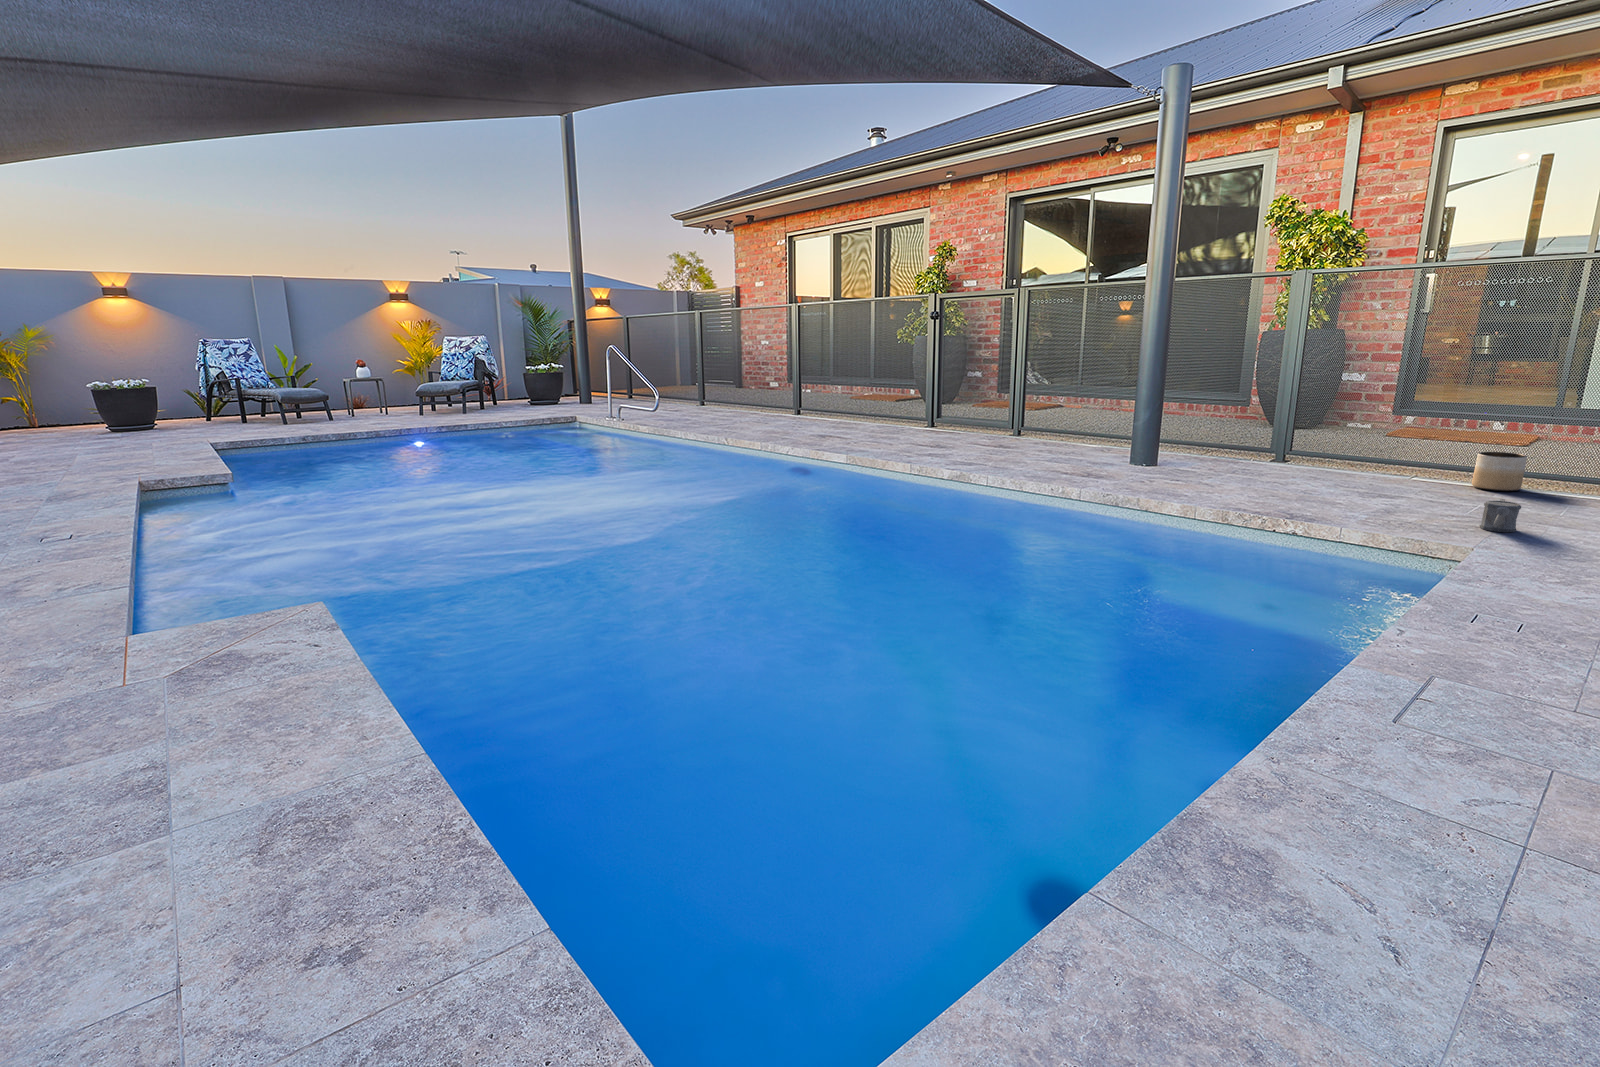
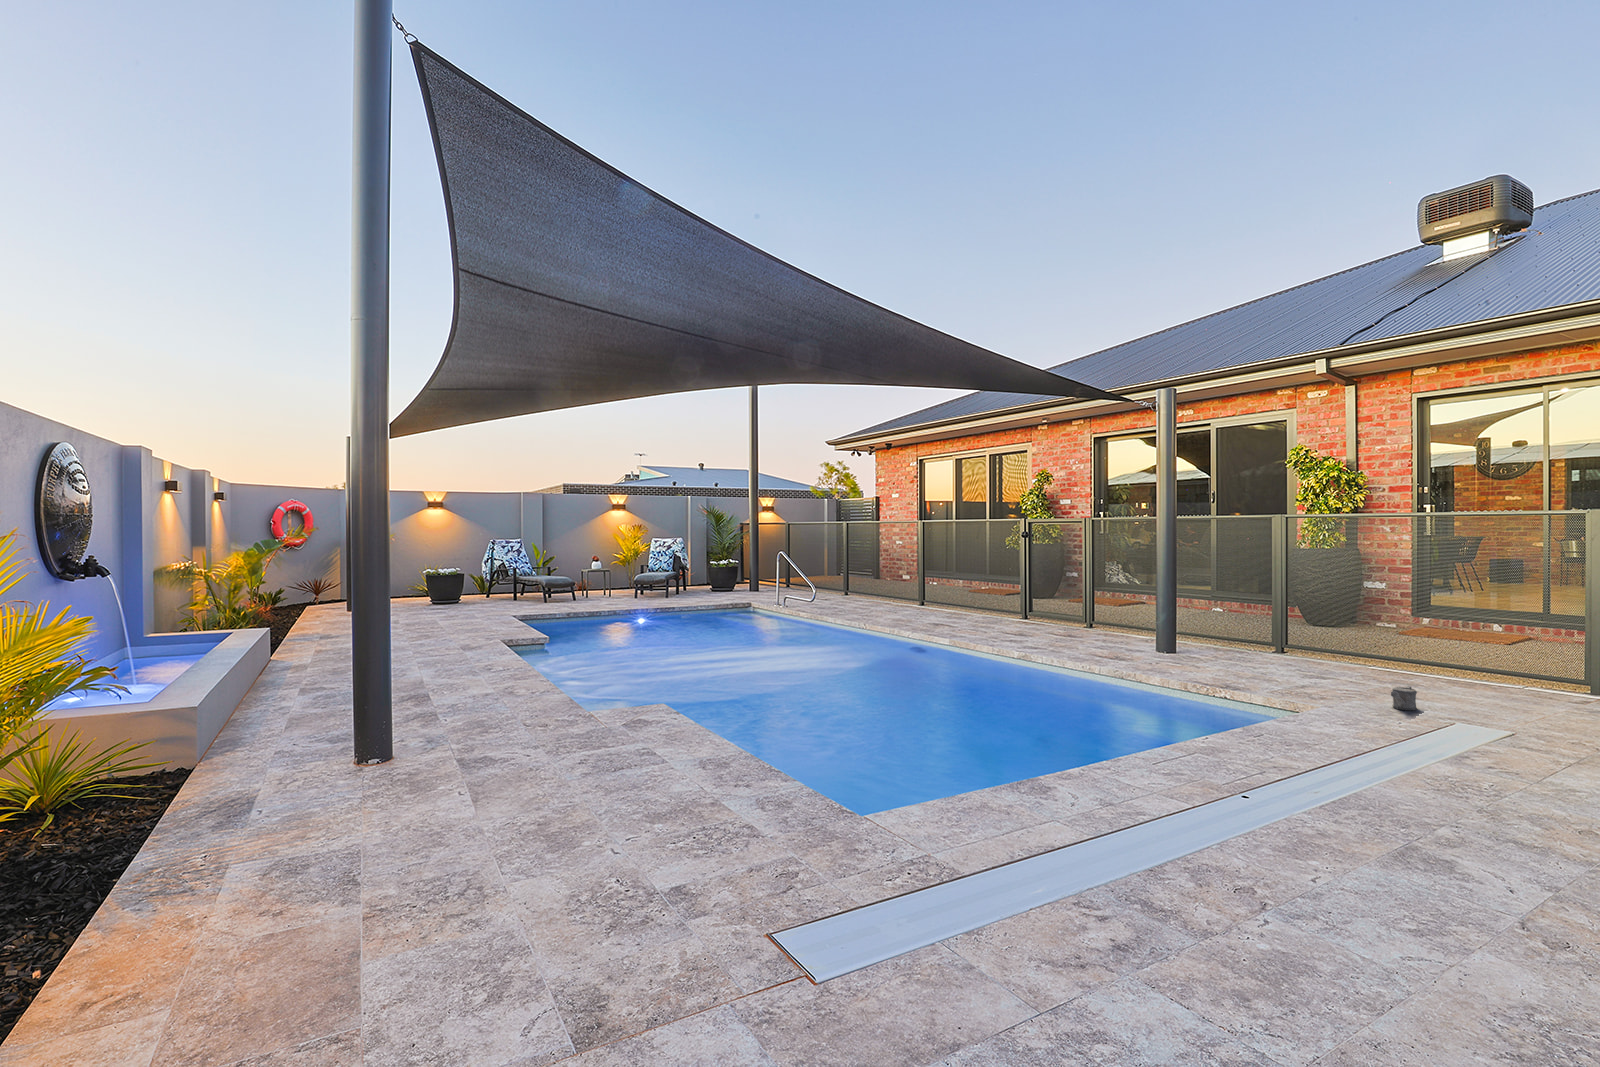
planter: present [1472,452,1527,491] -> none [1426,652,1463,682]

